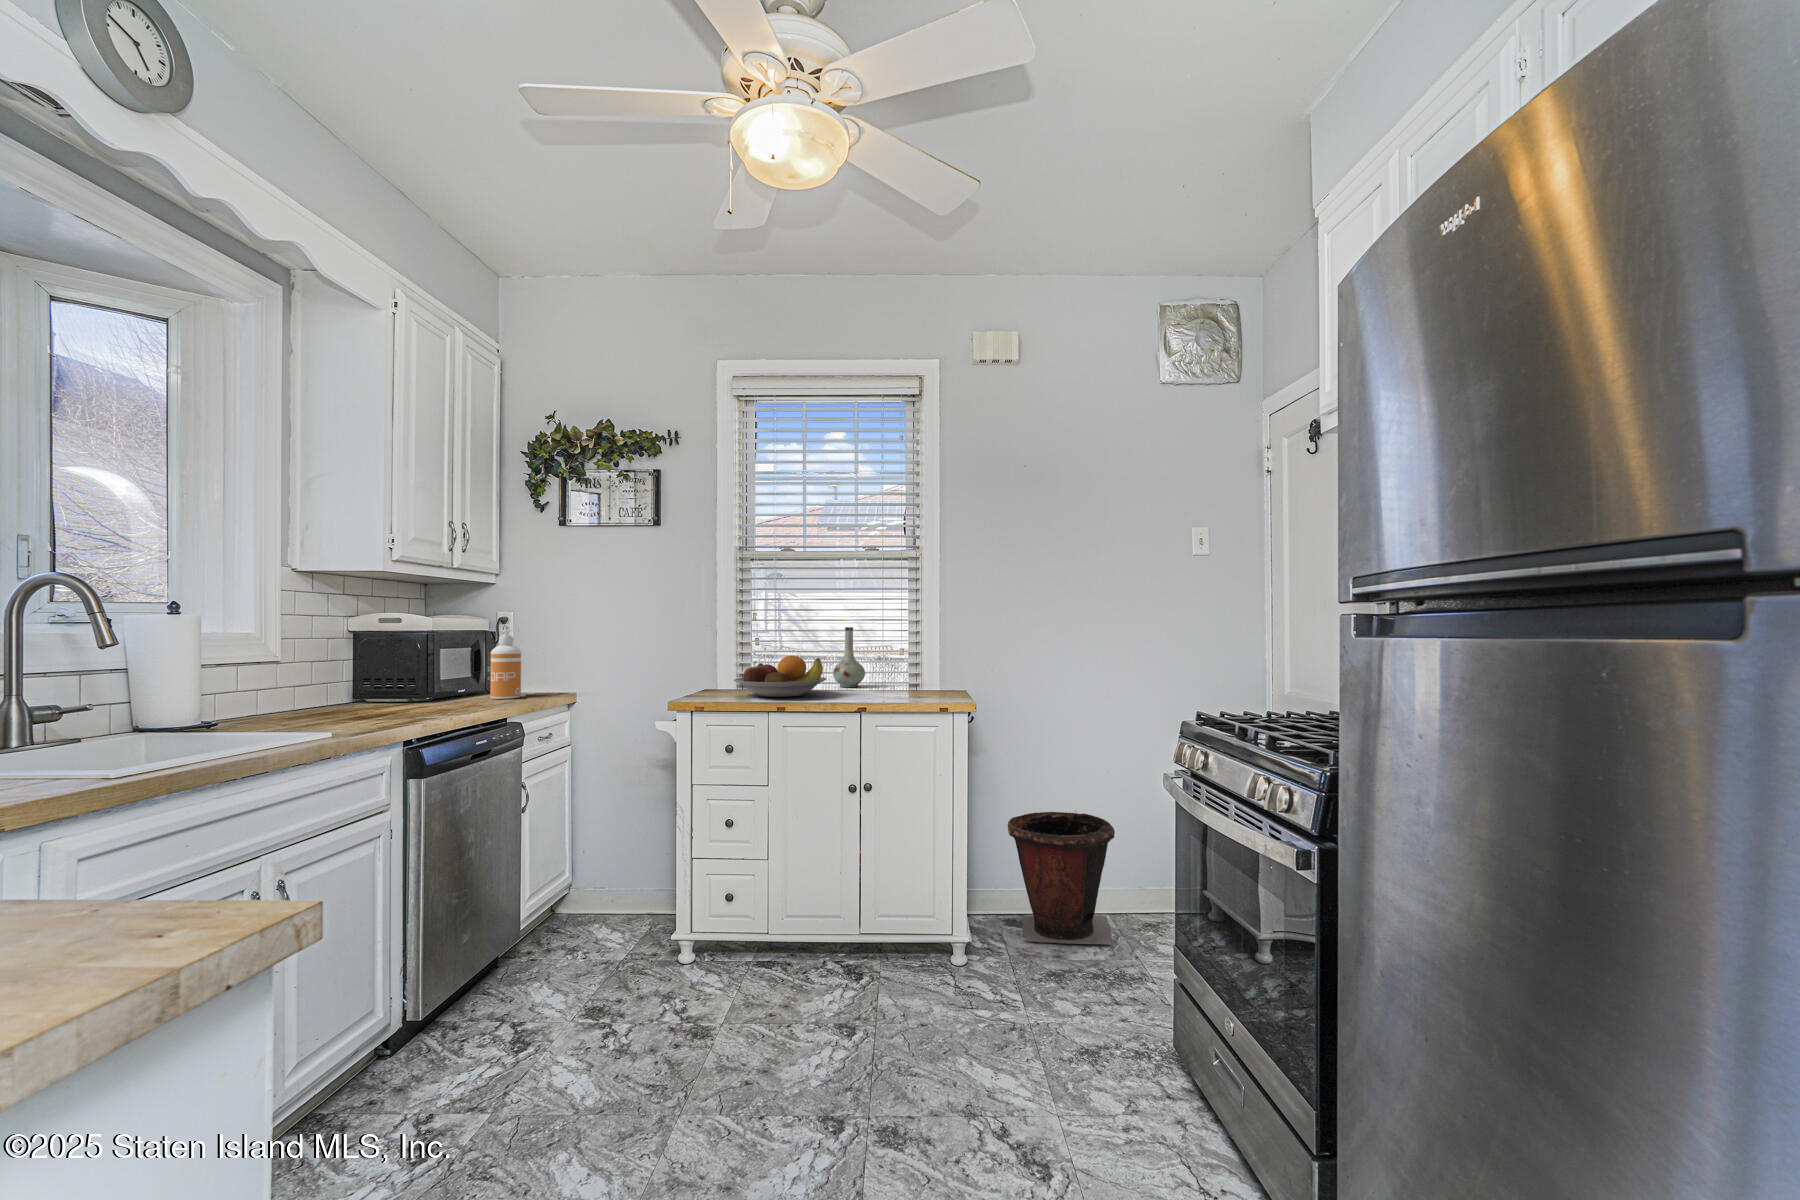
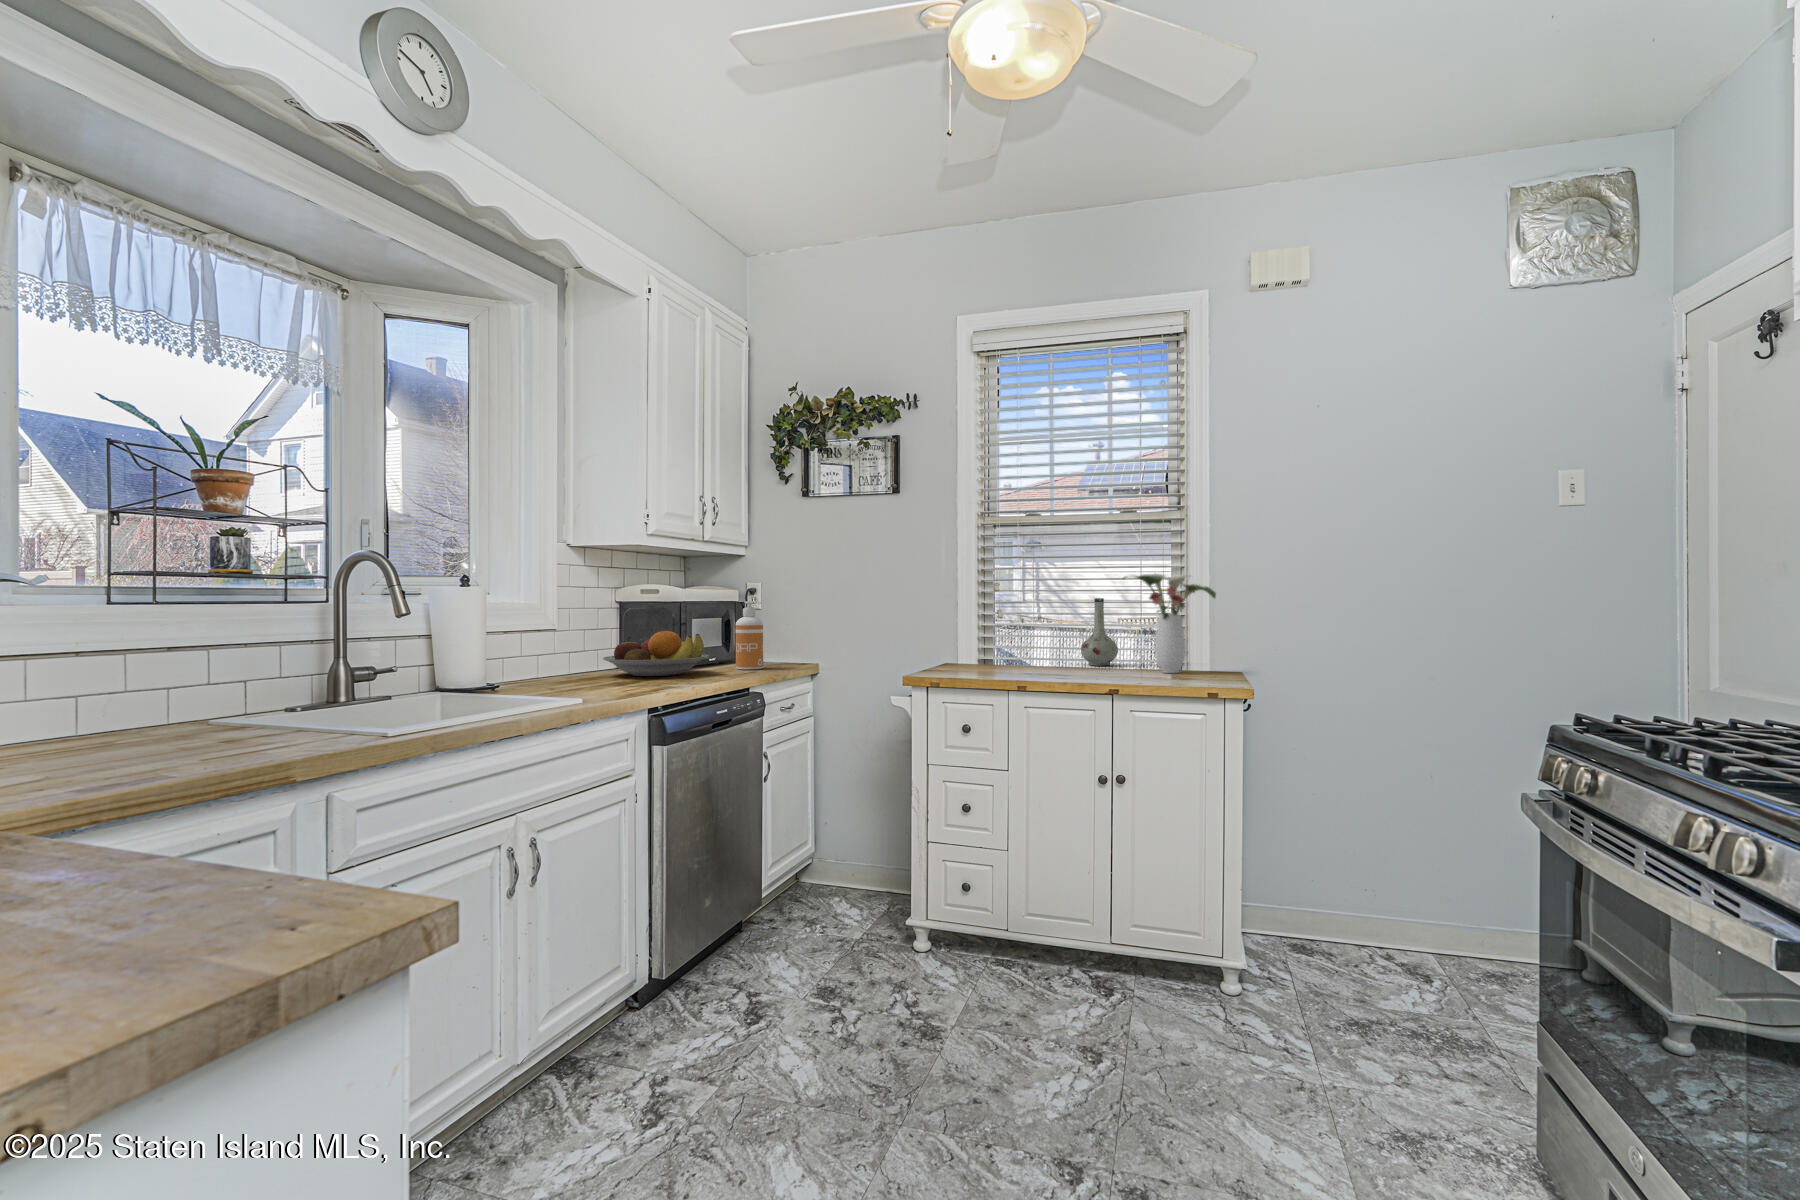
flower arrangement: none [870,605,947,692] -> present [1123,573,1216,673]
fruit bowl: present [734,656,826,697] -> present [603,631,708,676]
waste bin: present [1008,811,1115,945] -> none [1295,824,1447,999]

